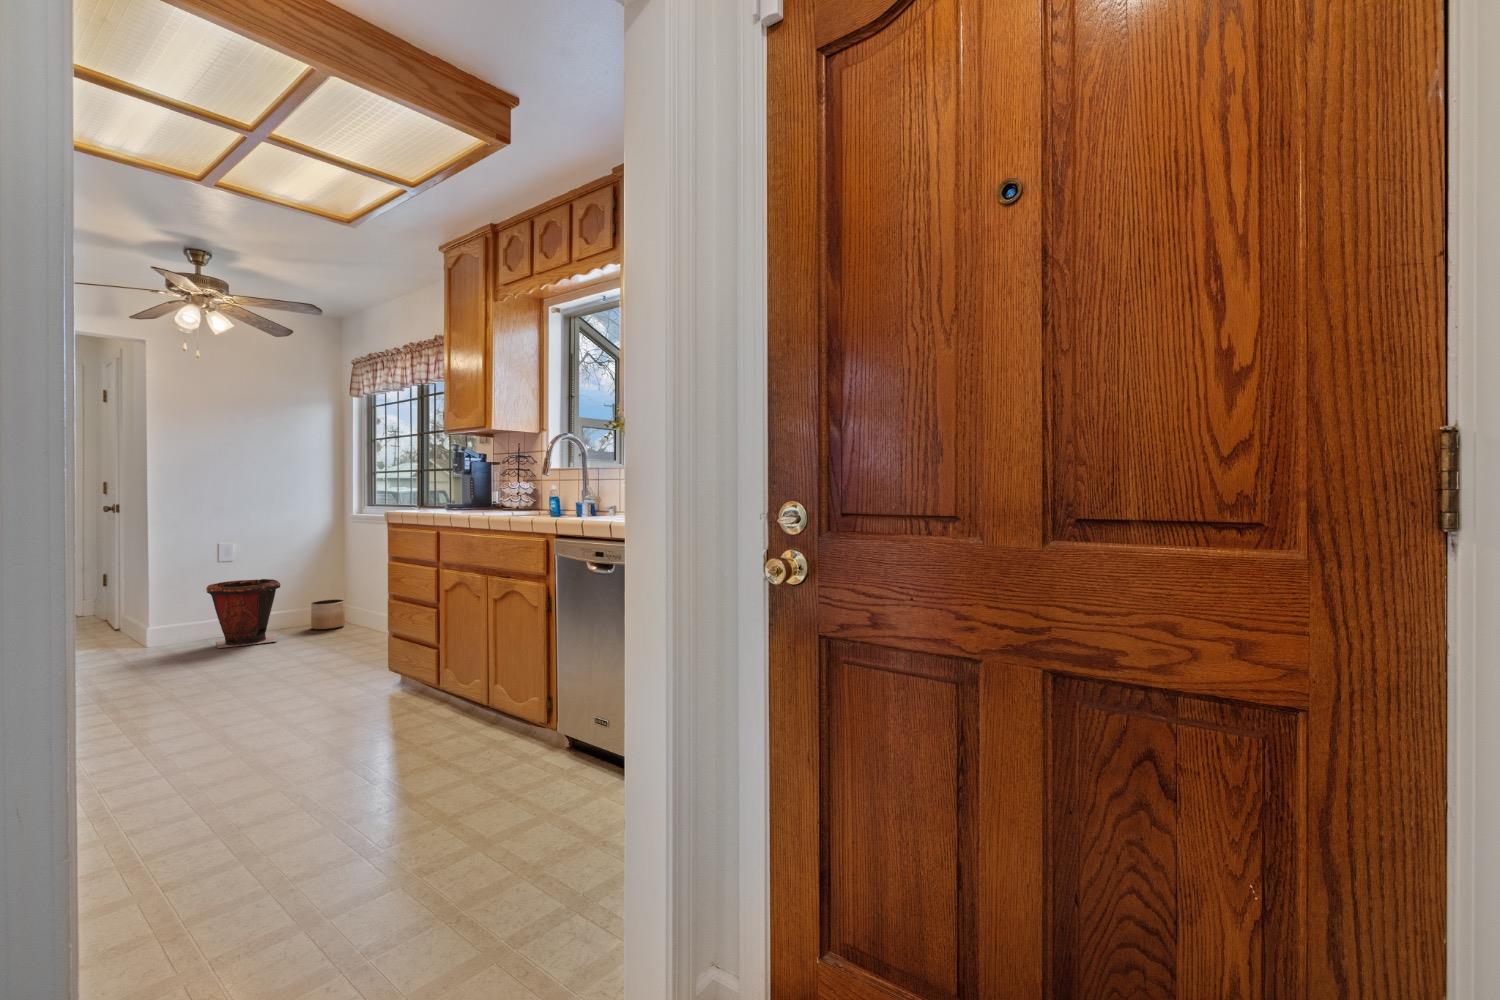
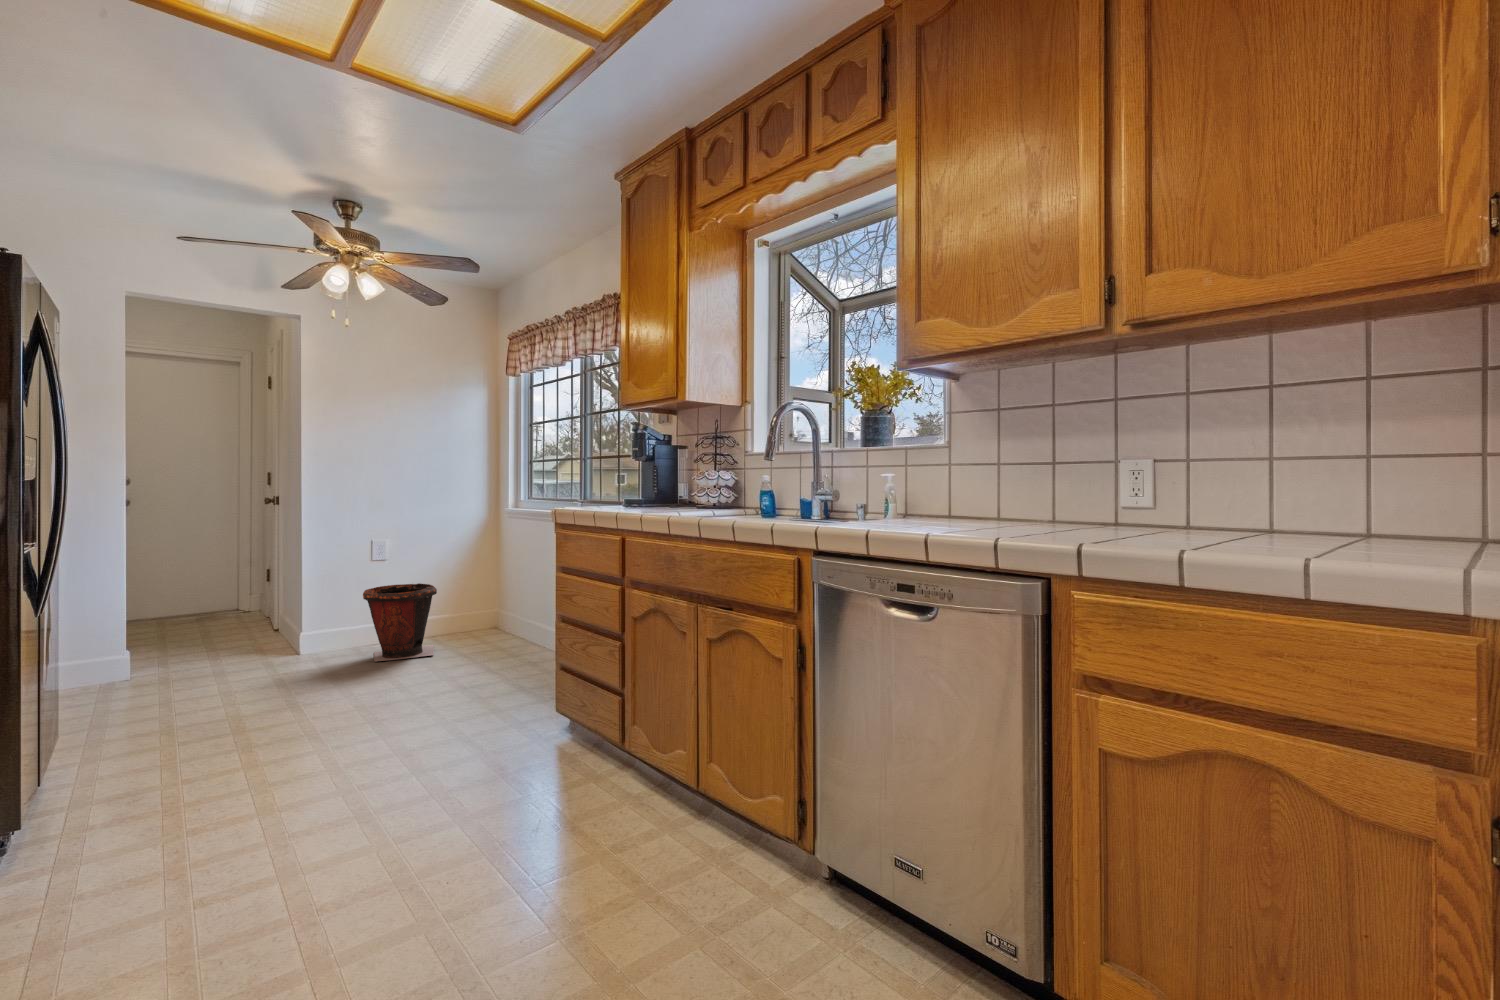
planter: present [311,599,345,630] -> none [468,606,502,641]

